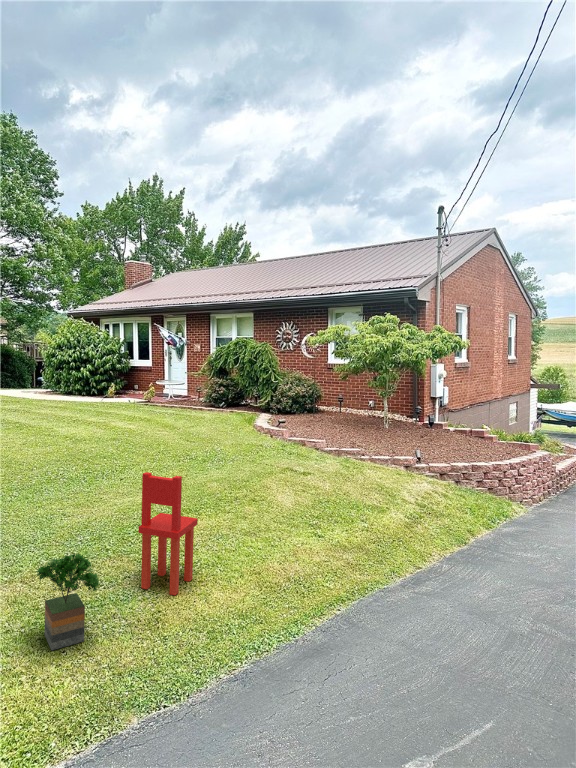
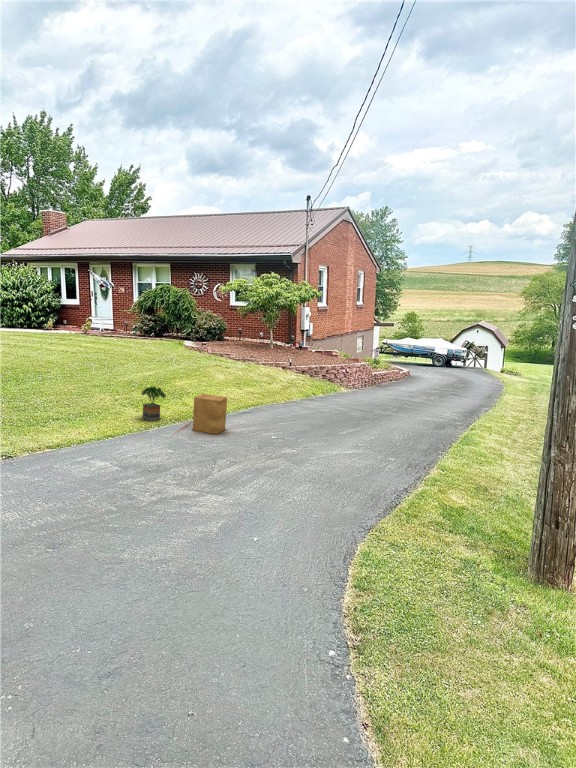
chair: present [138,472,198,595] -> none [170,357,193,409]
cardboard box: none [150,581,247,721] -> present [192,394,227,434]

